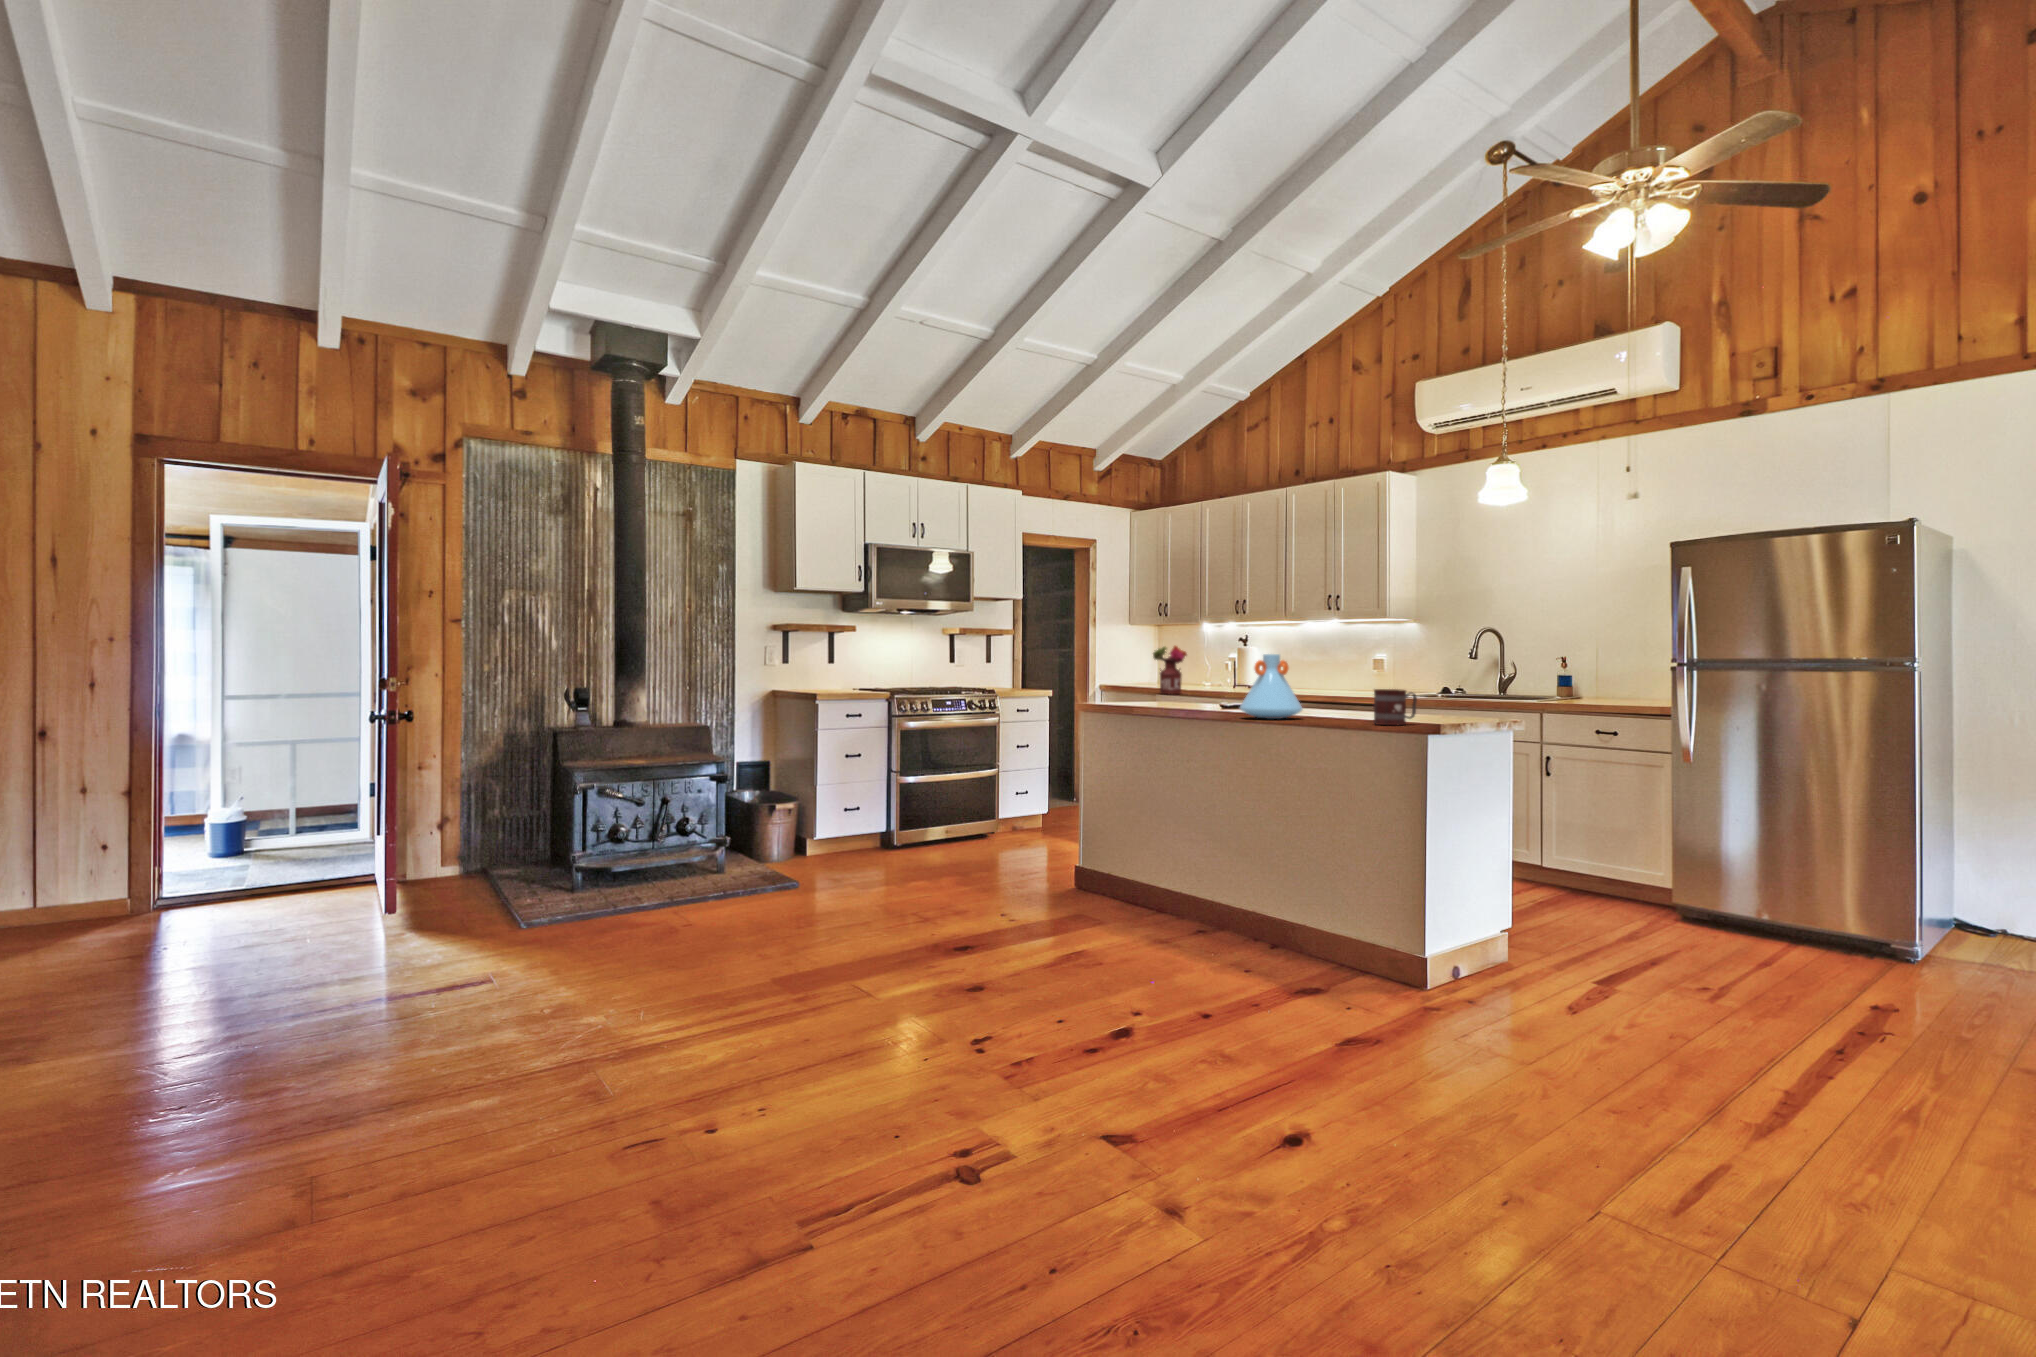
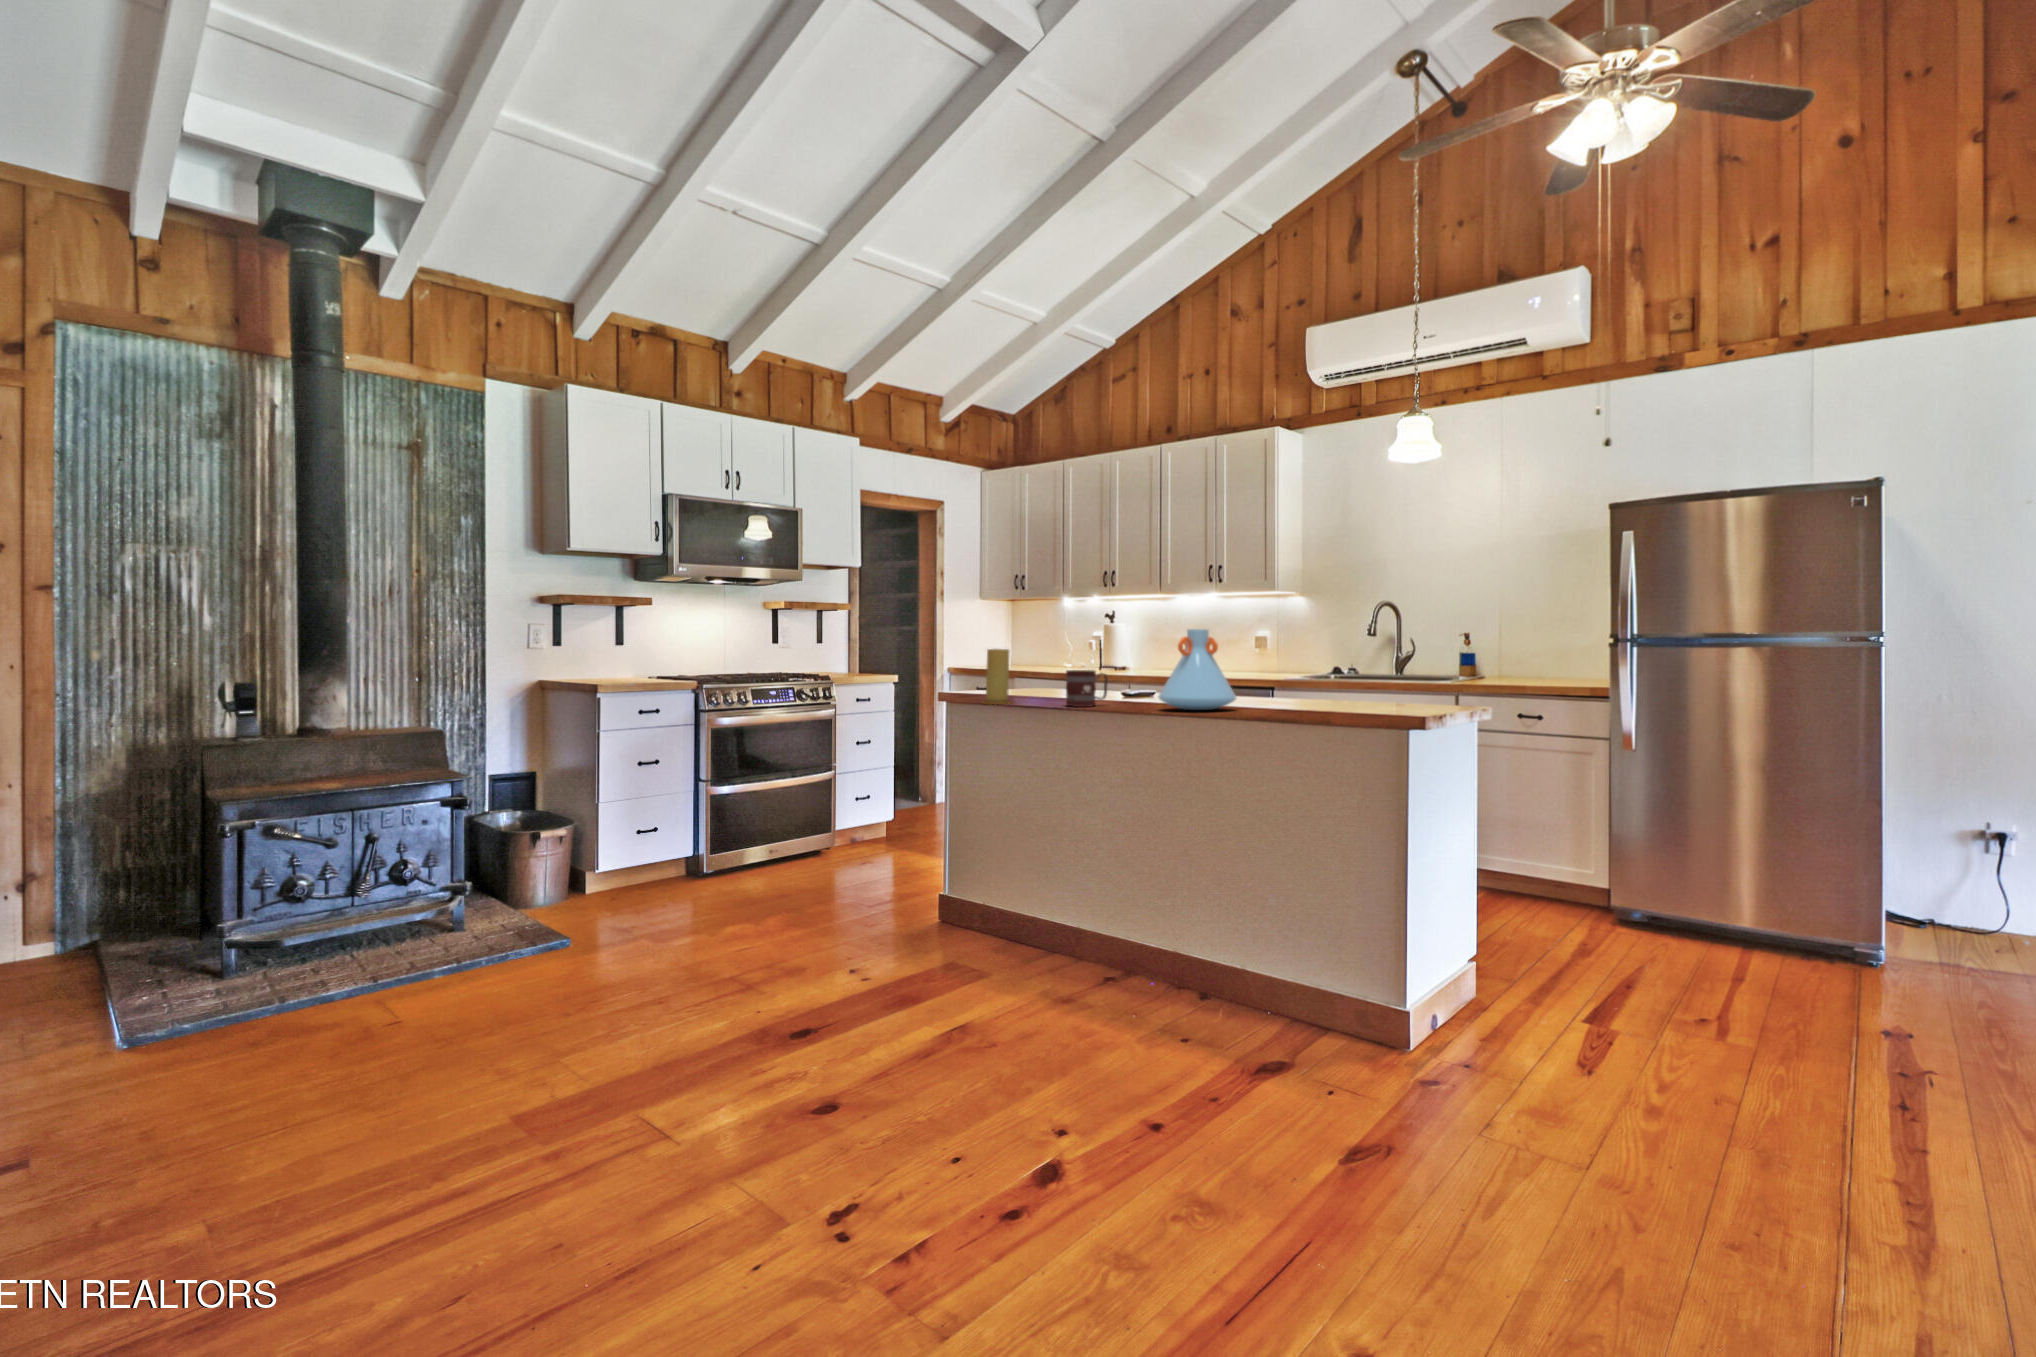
flower arrangement: present [1153,646,1187,694] -> none [1012,624,1051,681]
candle: none [1107,668,1132,712] -> present [985,649,1009,704]
mug: present [1373,689,1417,725] -> present [1066,670,1108,707]

